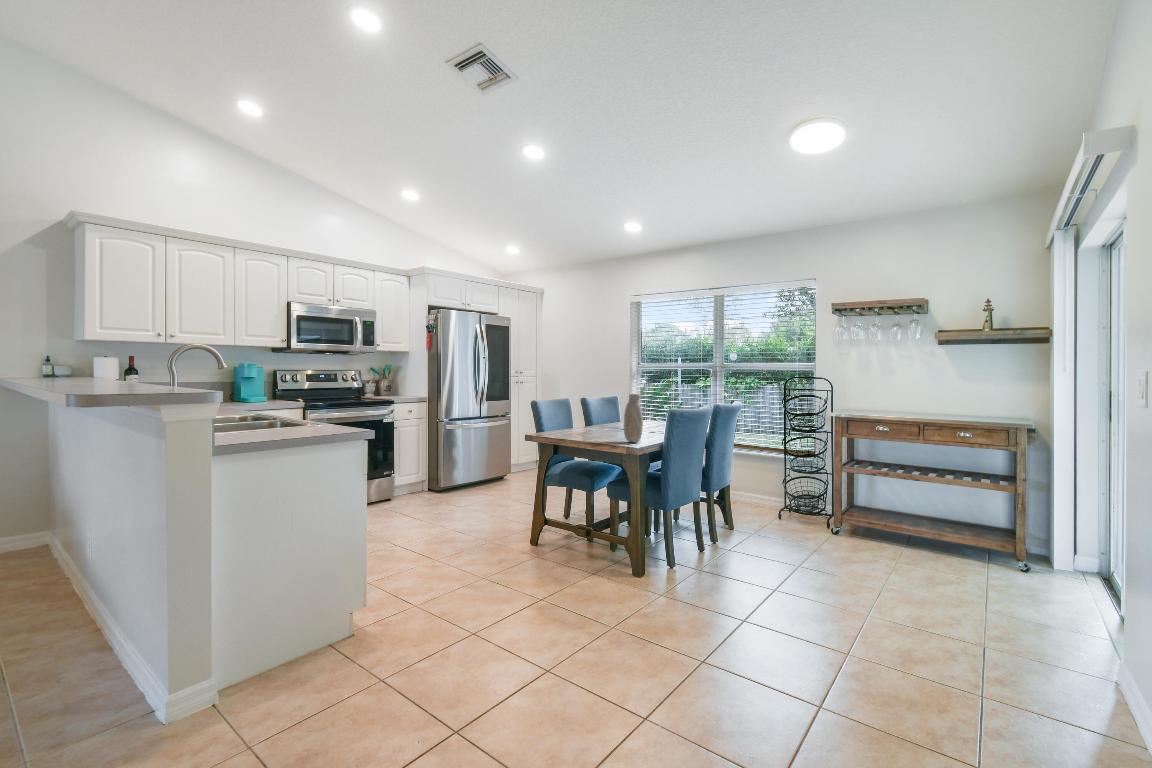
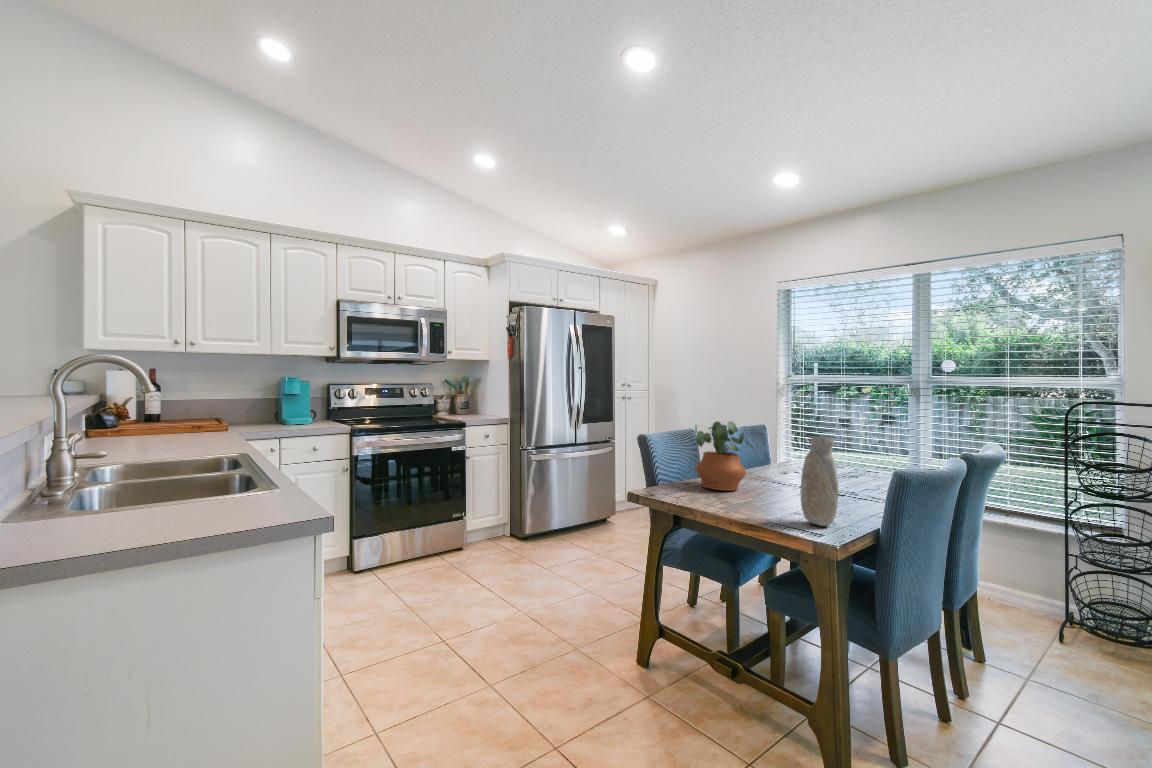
potted plant: none [567,389,603,432] -> present [695,421,752,491]

